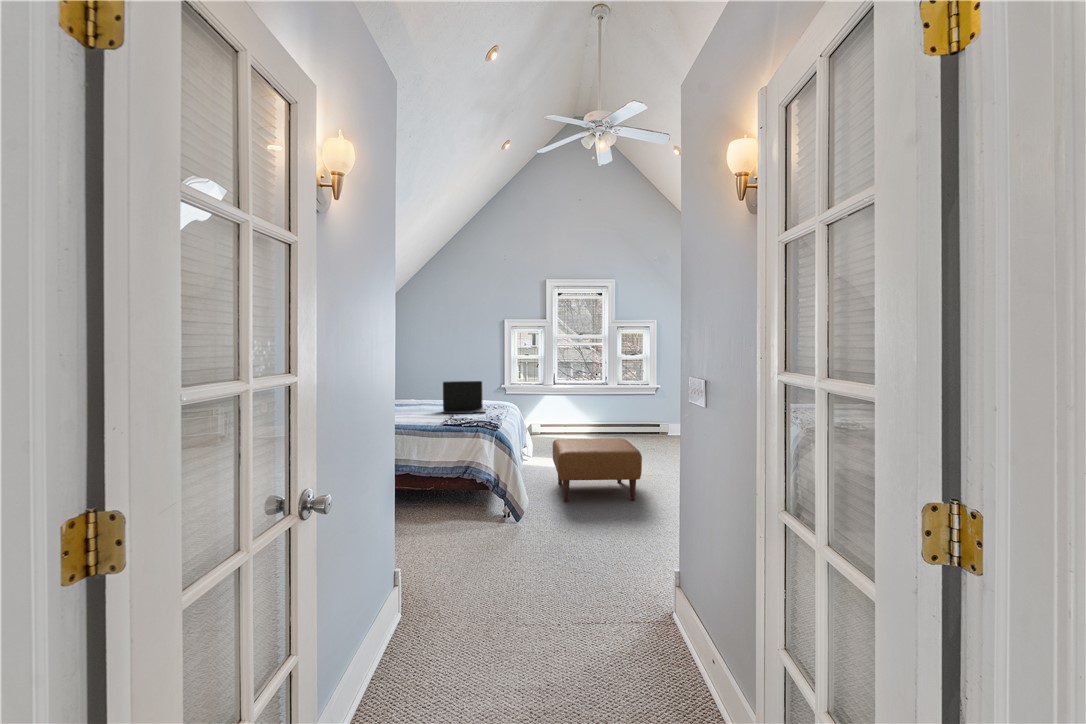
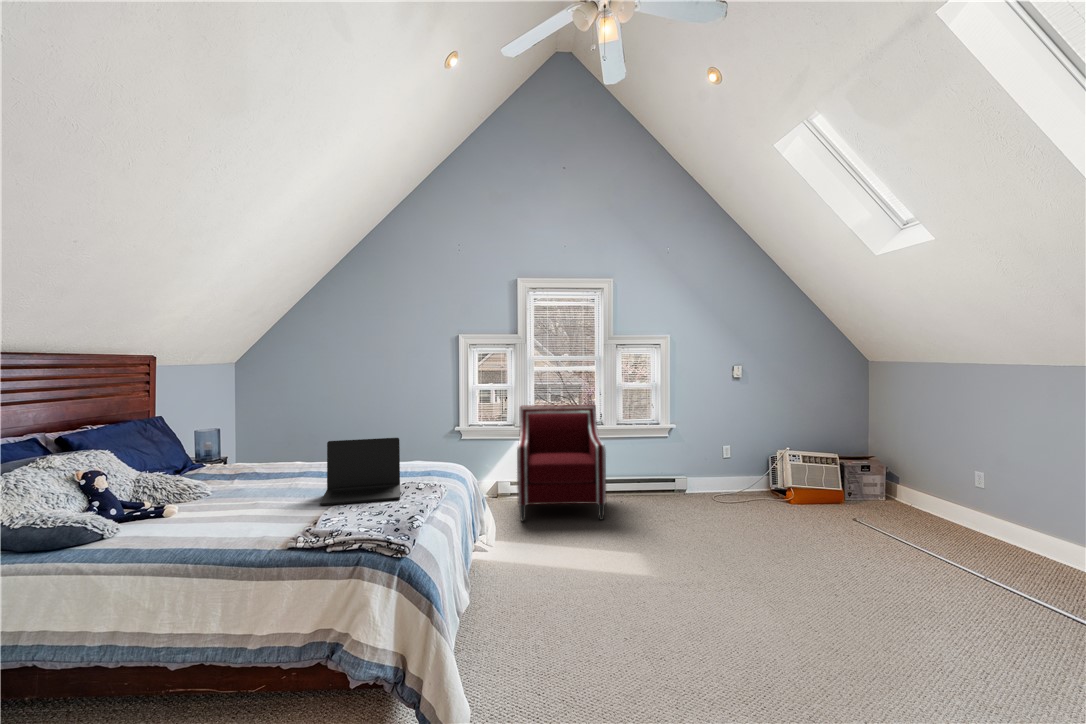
armchair: none [547,371,607,447] -> present [517,405,606,521]
ottoman: present [553,438,642,501] -> none [523,535,695,689]

